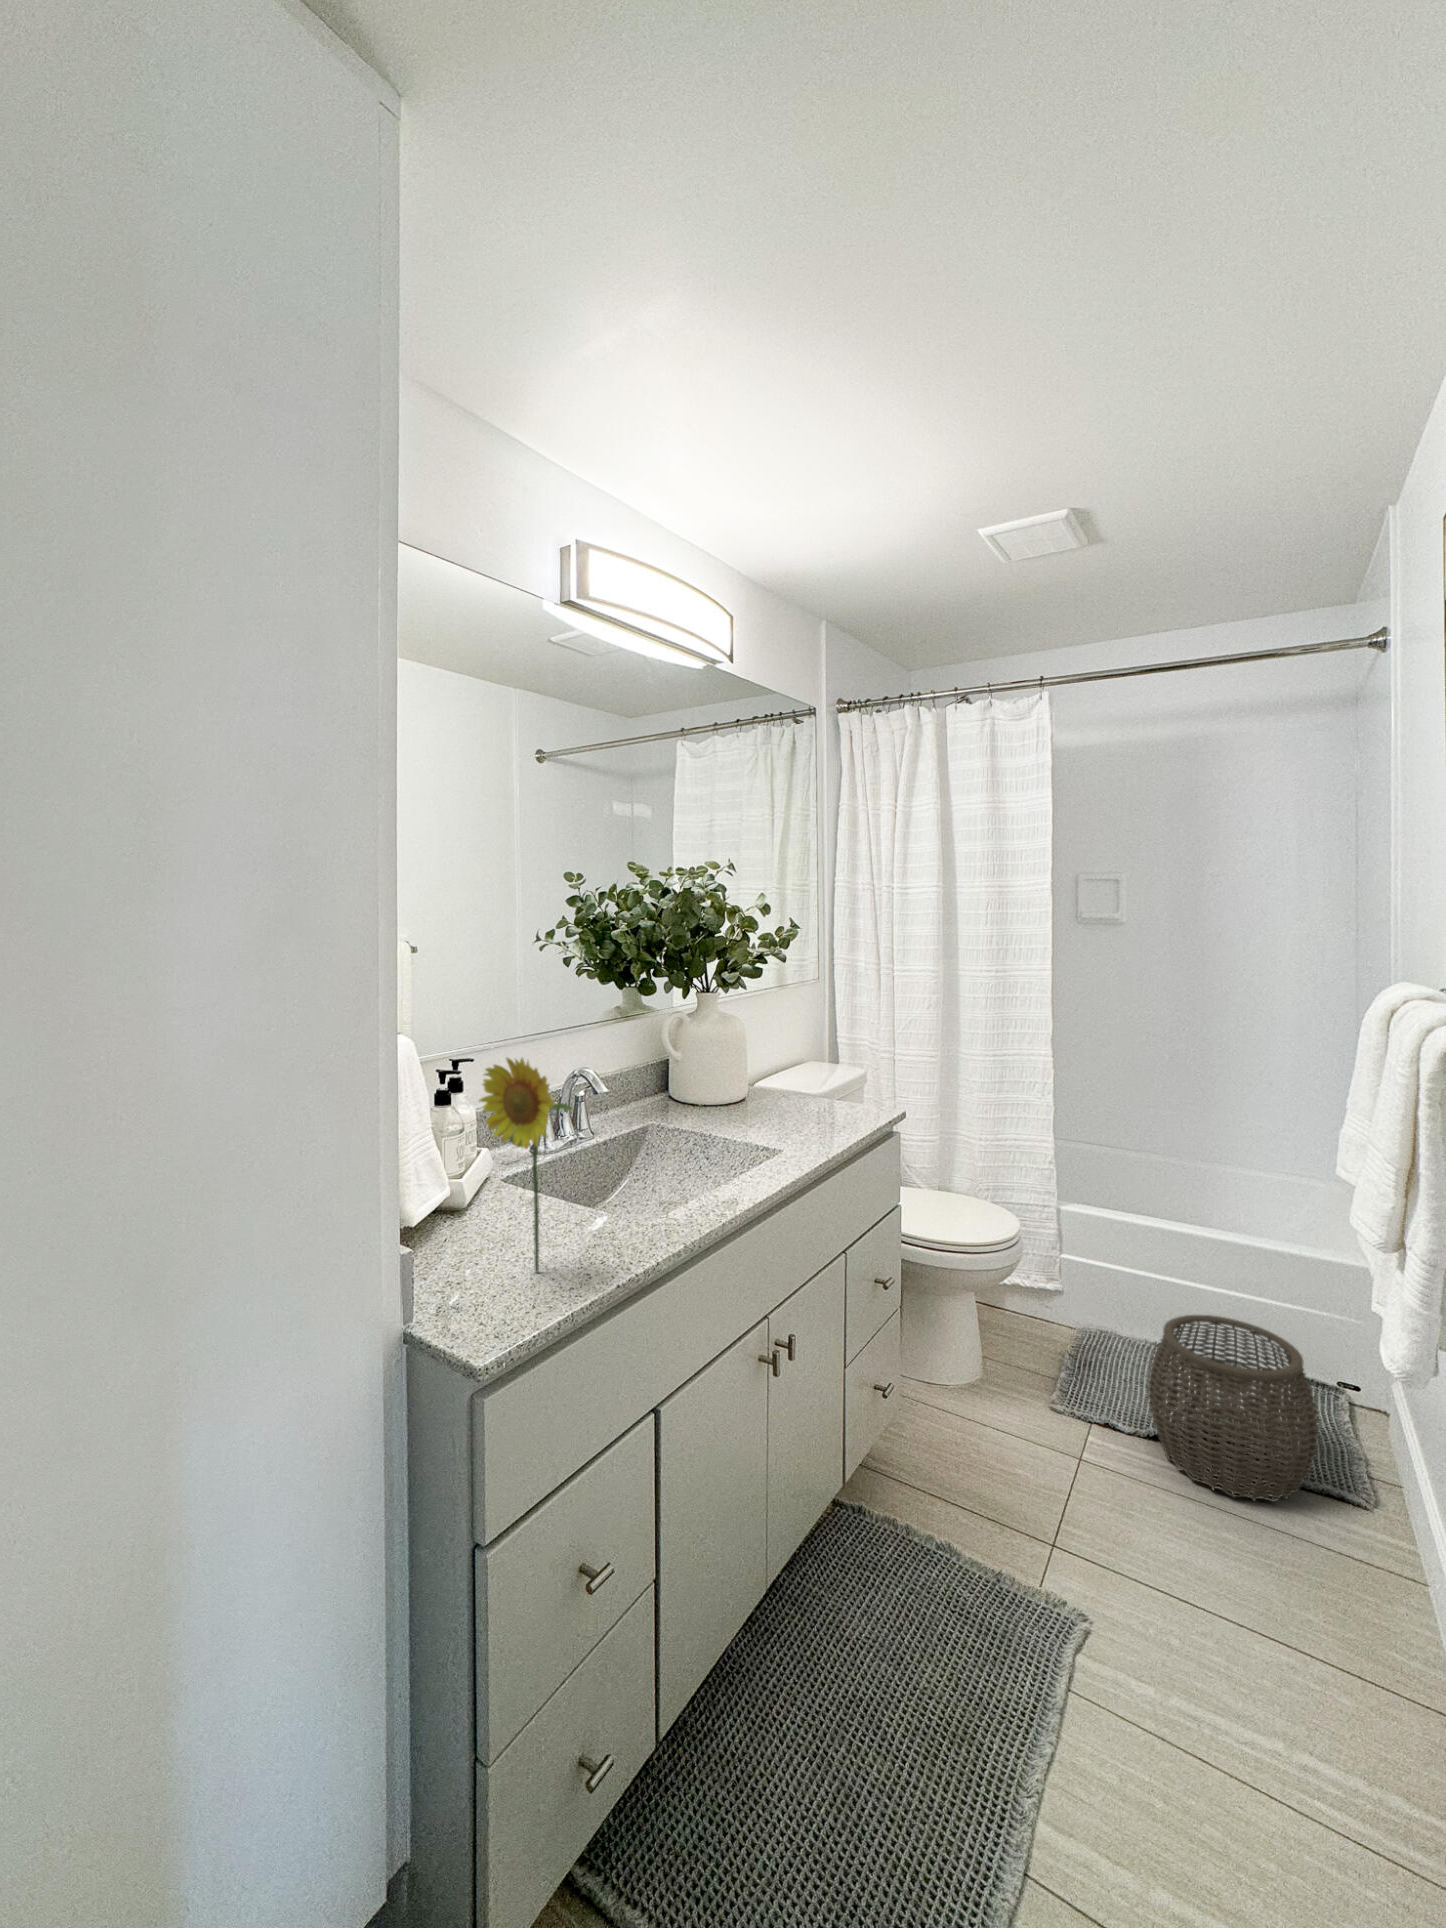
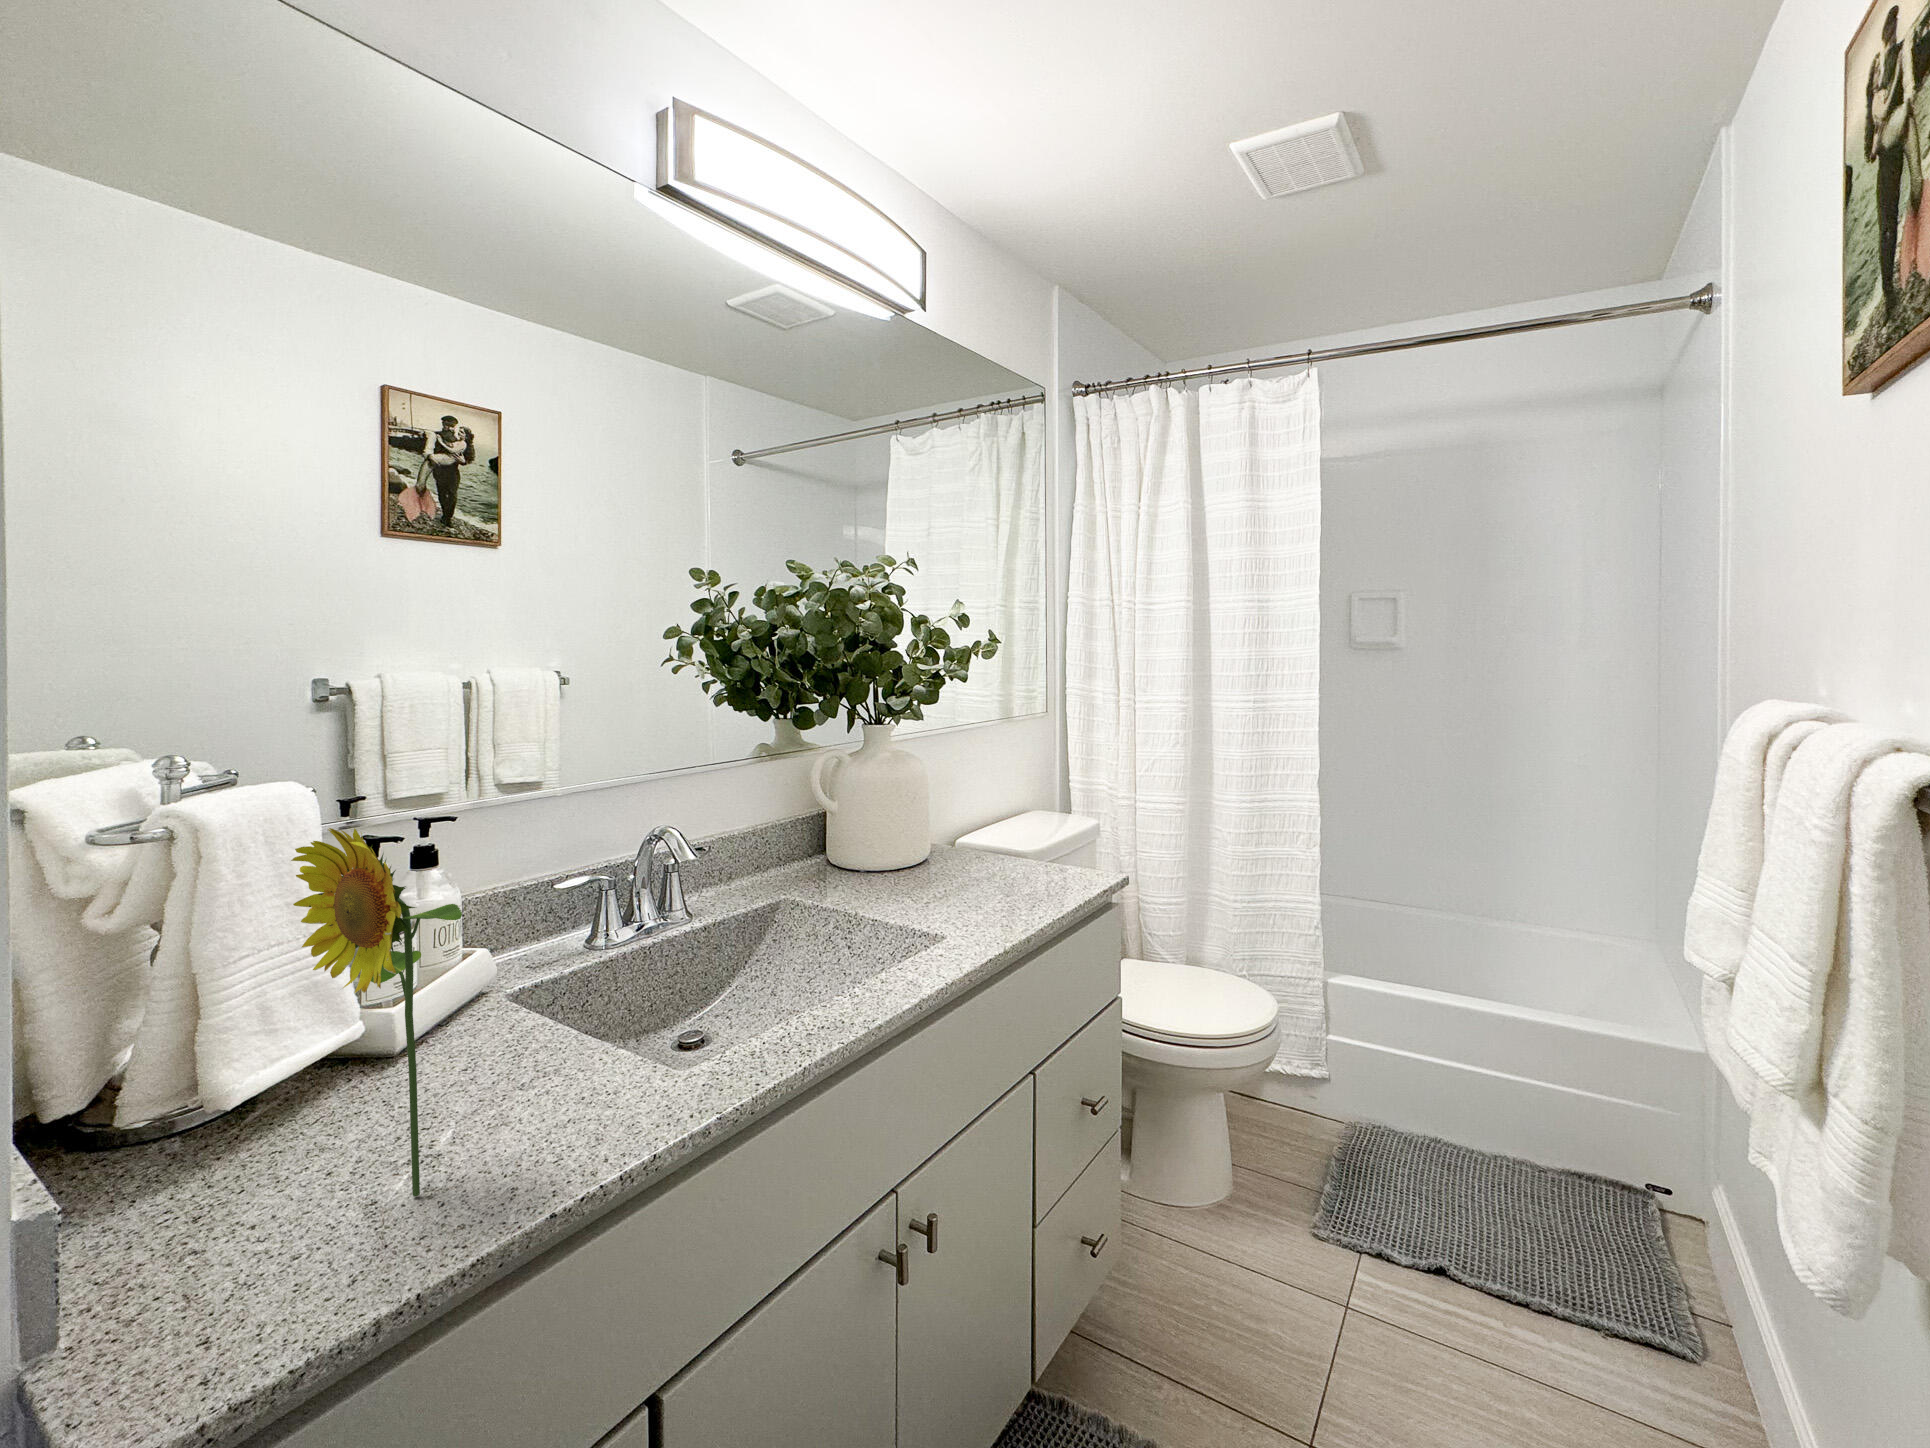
woven basket: present [1148,1315,1319,1502] -> none [1427,1117,1638,1363]

